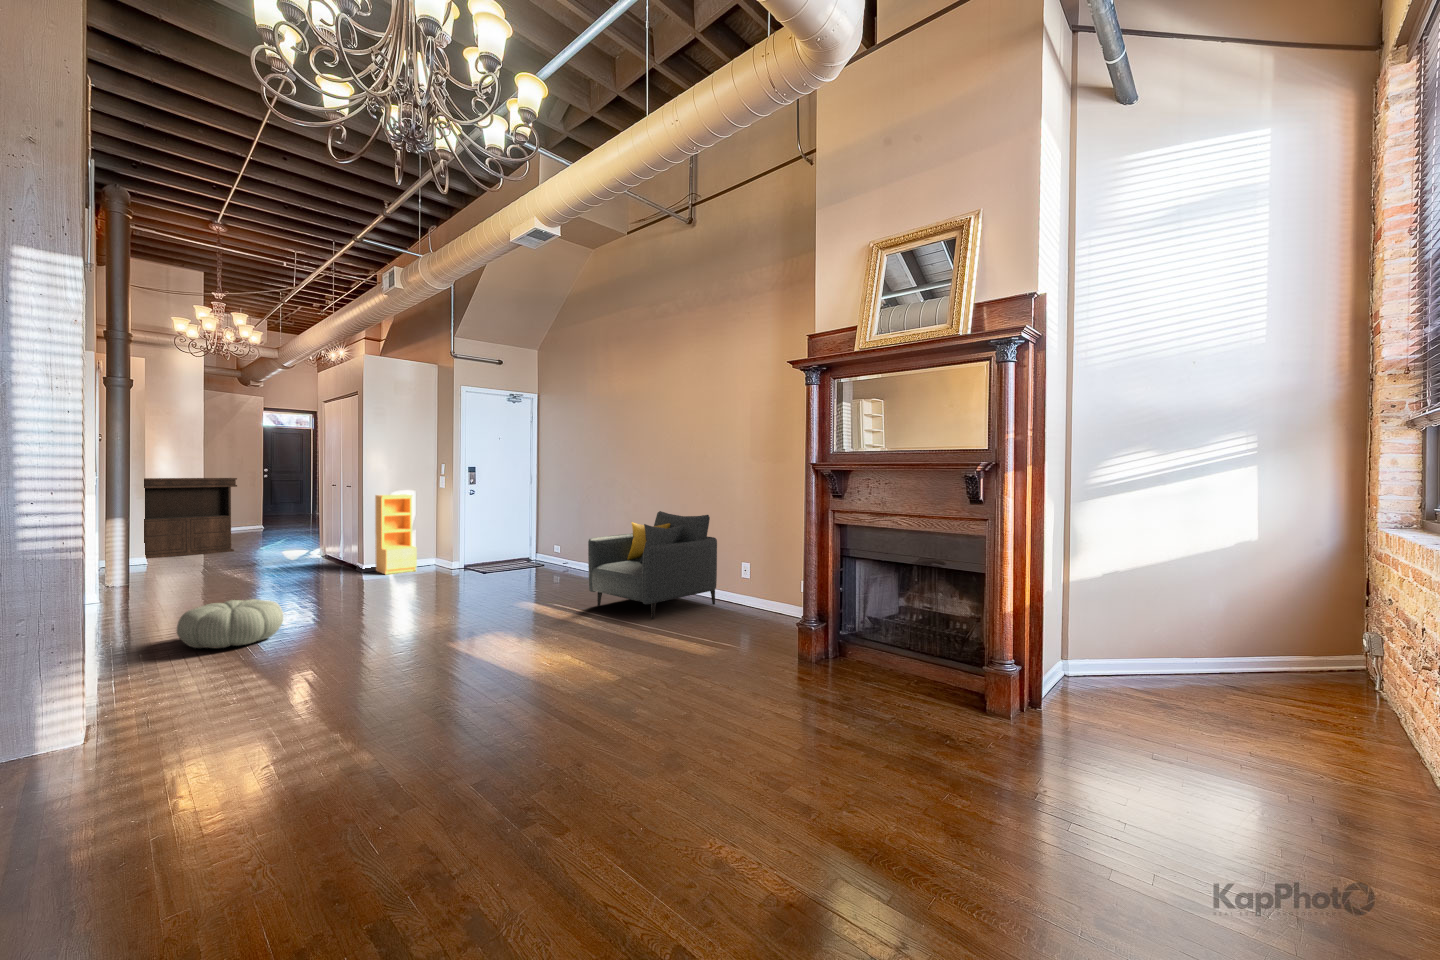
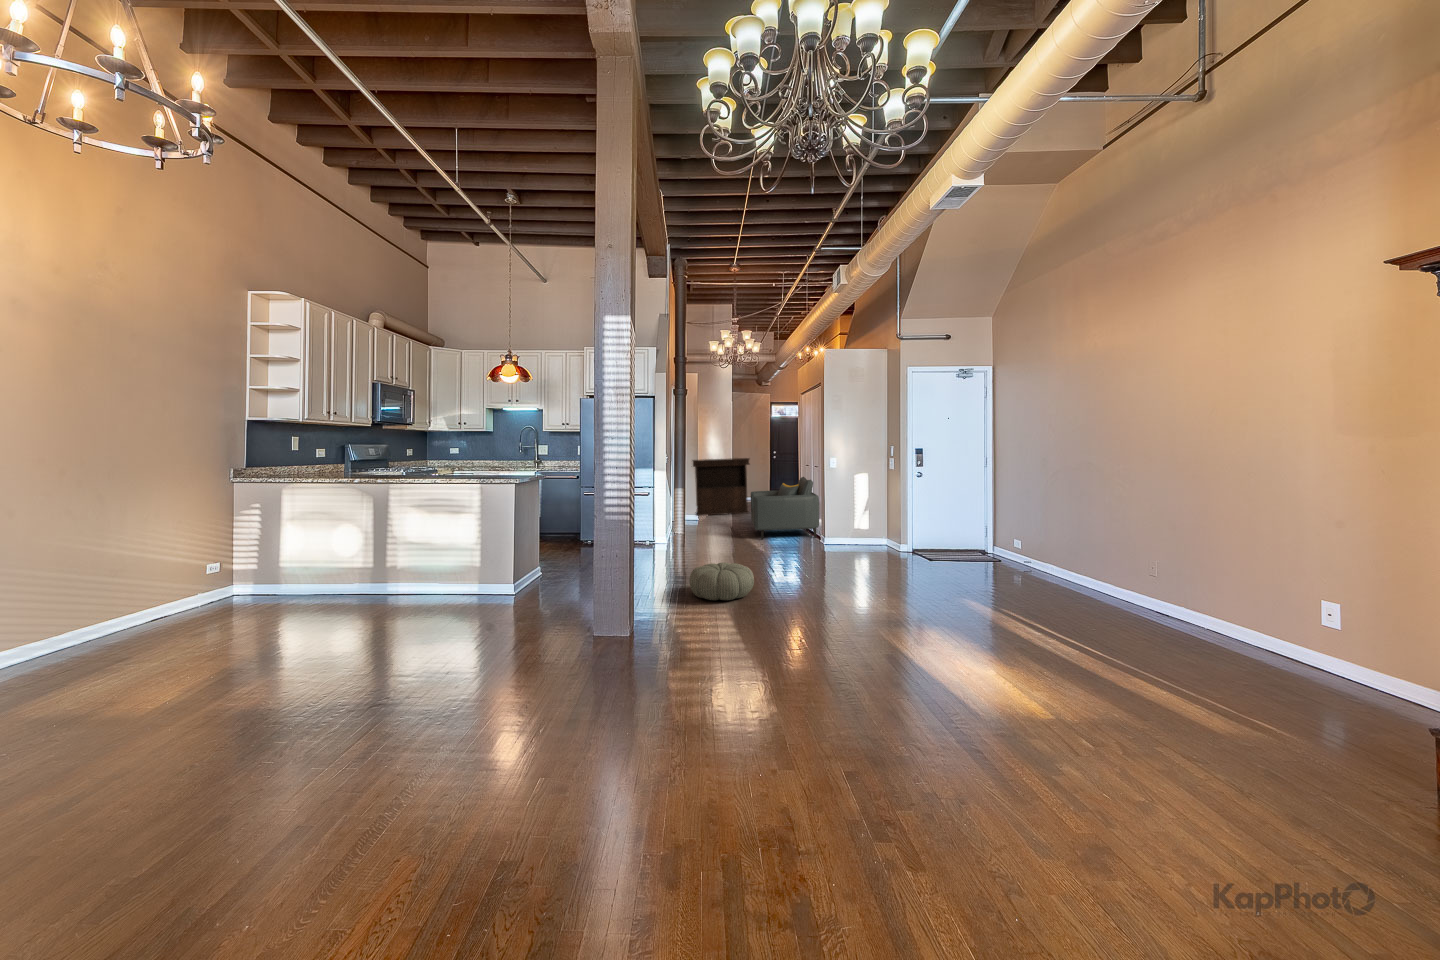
bookshelf: present [375,494,417,575] -> none [835,474,868,546]
armchair: present [588,511,717,619] -> present [751,477,819,539]

